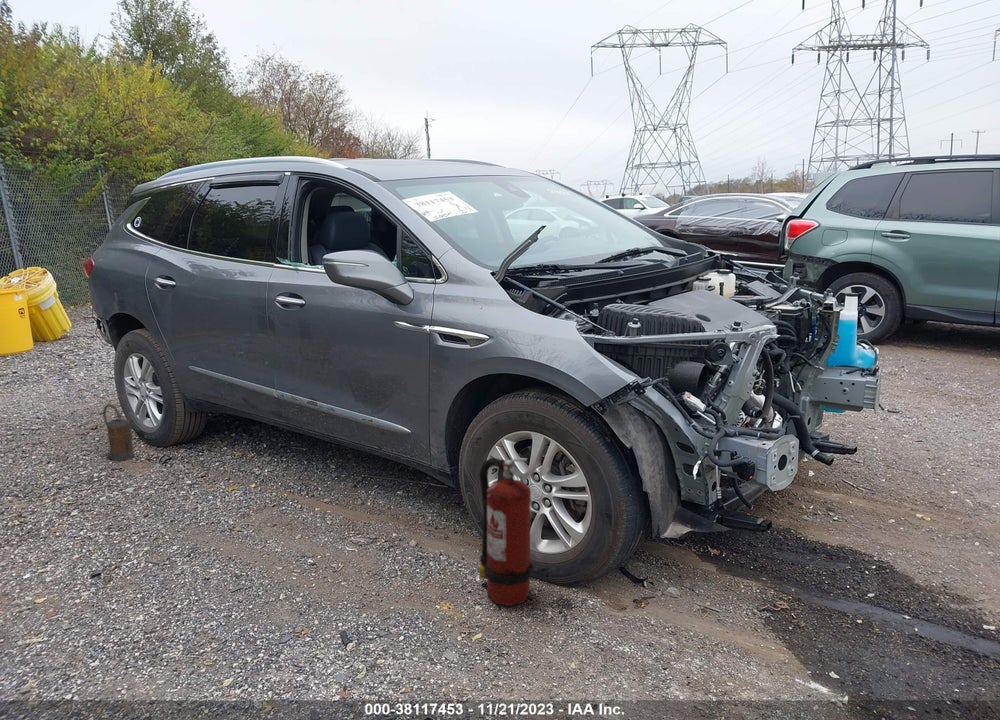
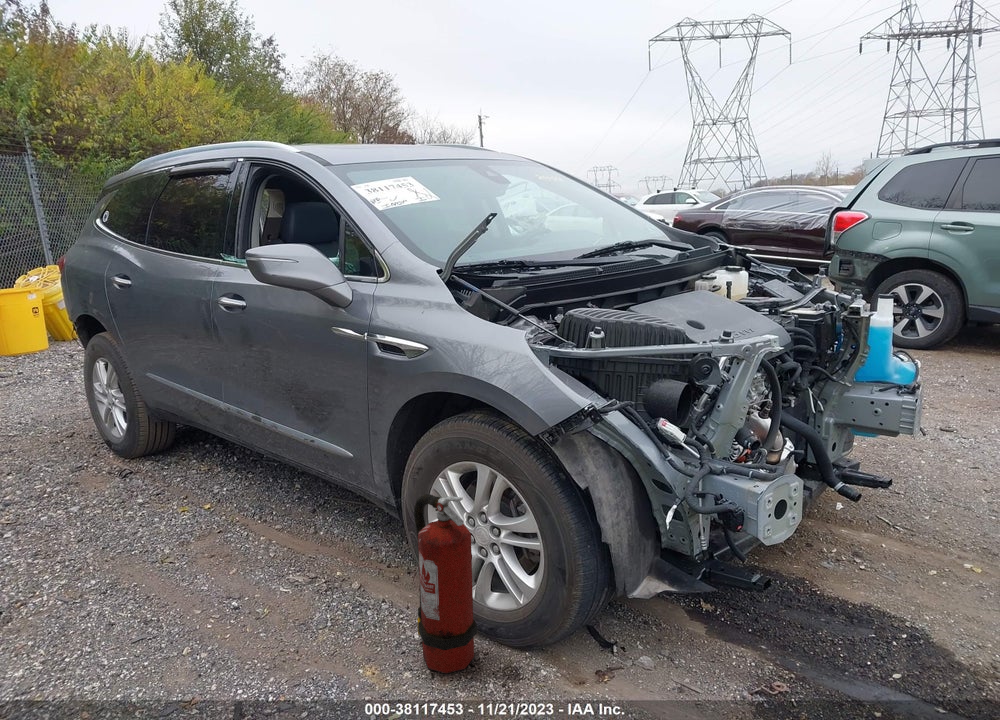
watering can: present [103,404,134,461] -> none [66,412,98,473]

